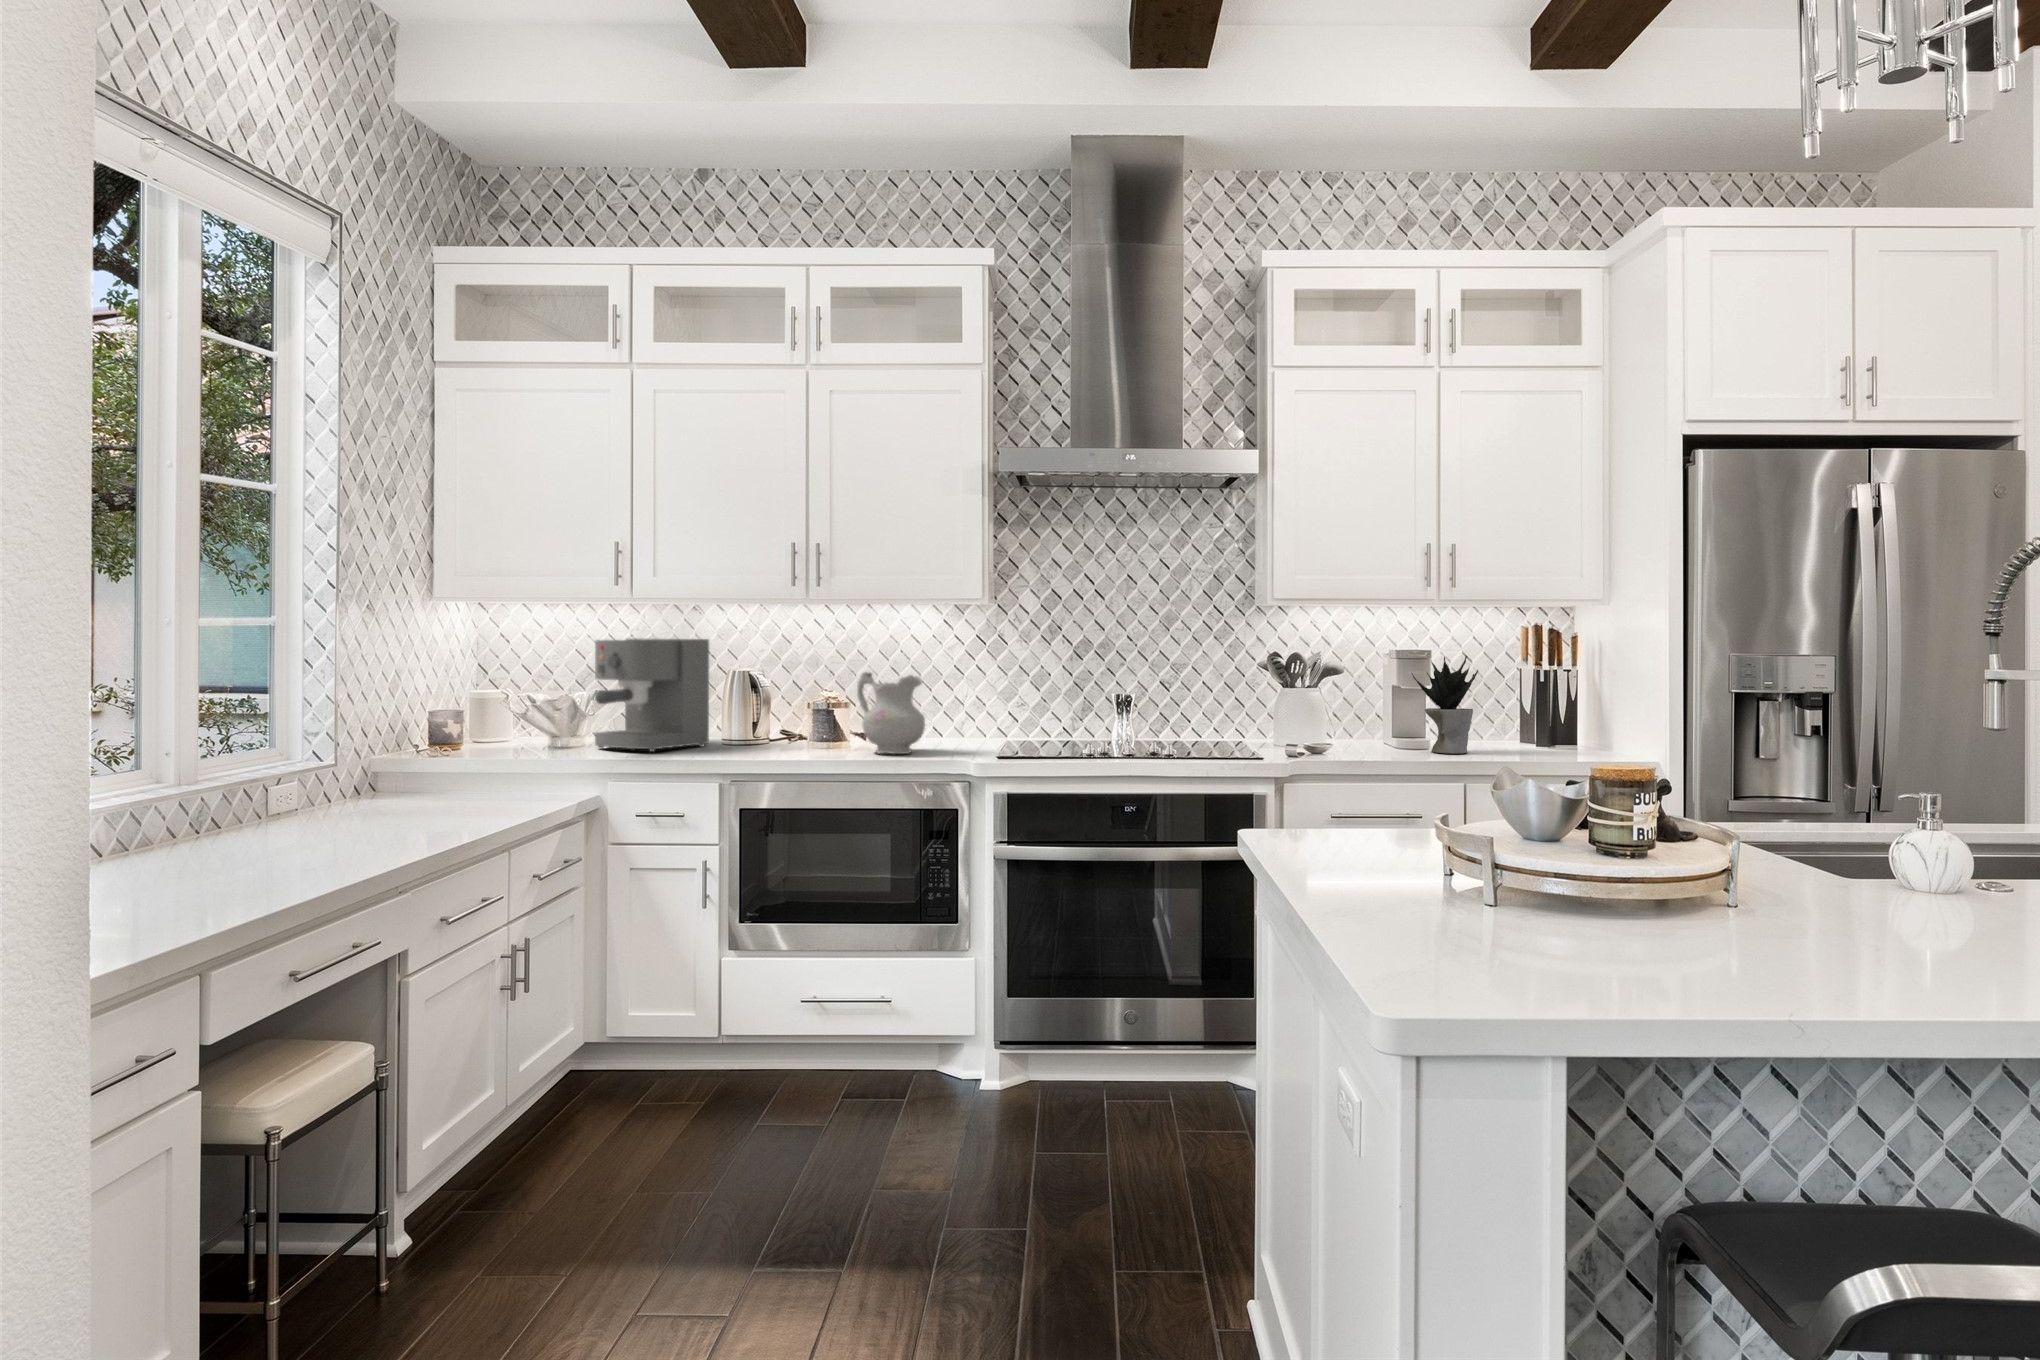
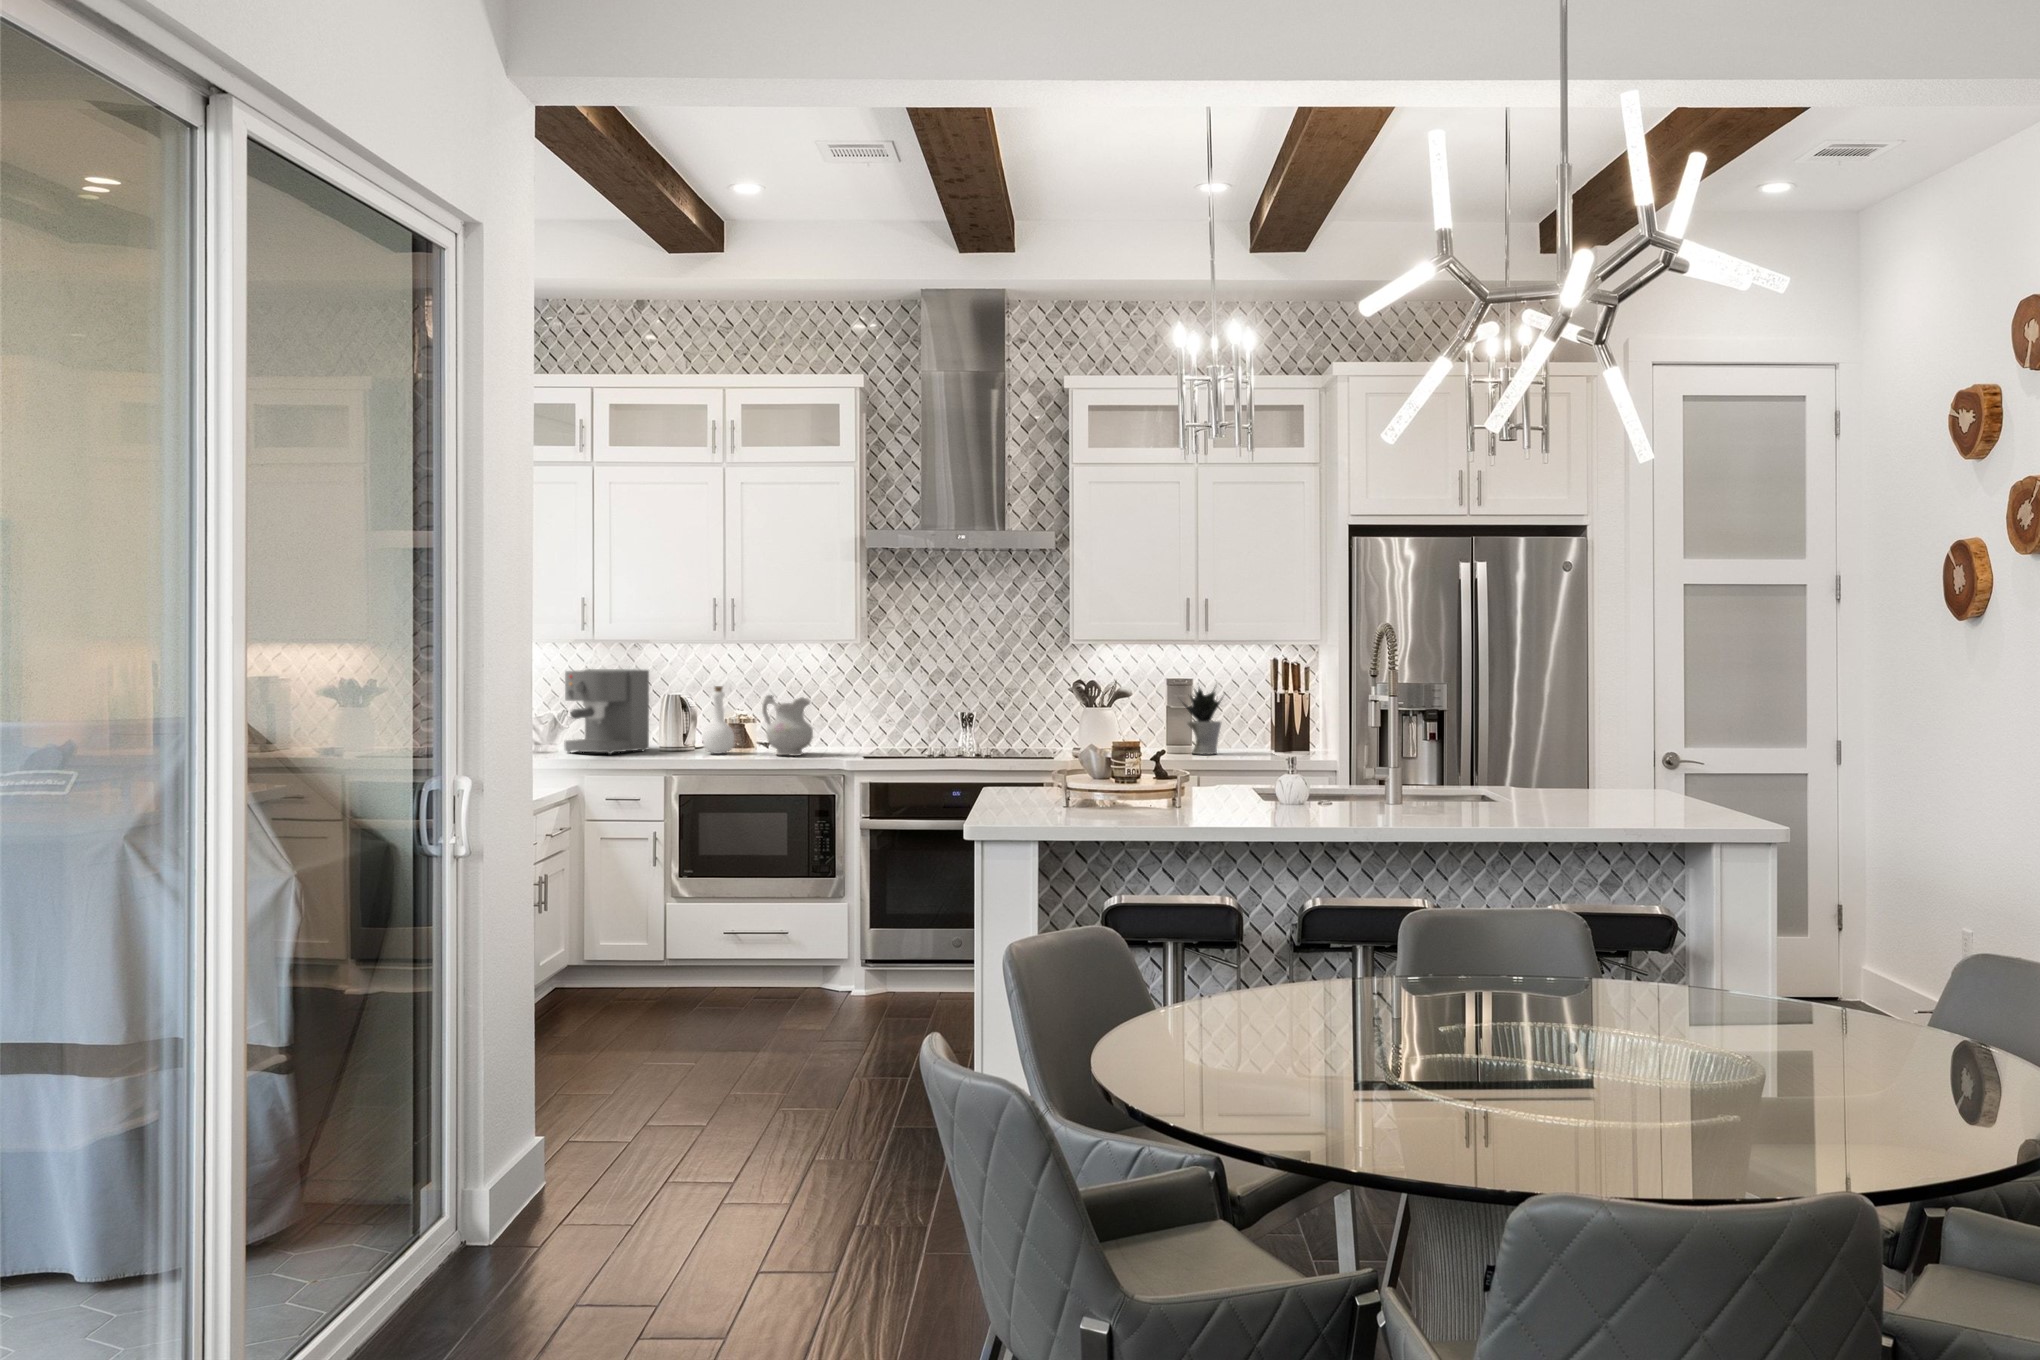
bottle: none [777,660,820,750] -> present [702,686,734,754]

